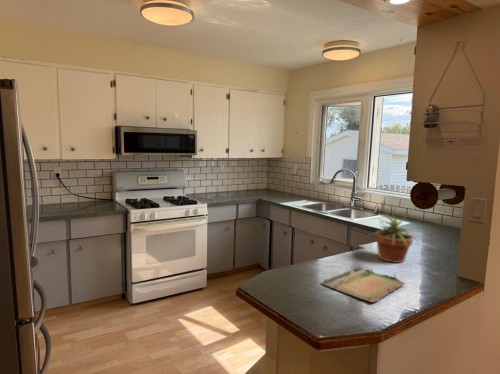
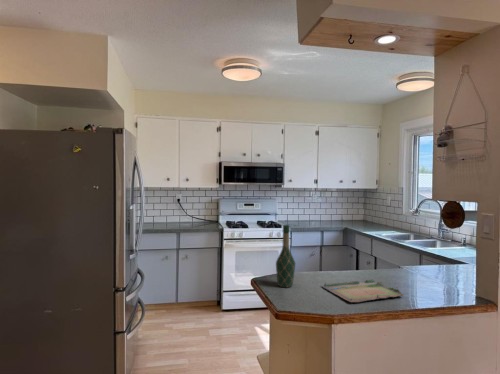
potted plant: present [374,216,414,263] -> none [392,235,456,283]
wine bottle: none [274,217,297,292] -> present [276,225,295,287]

